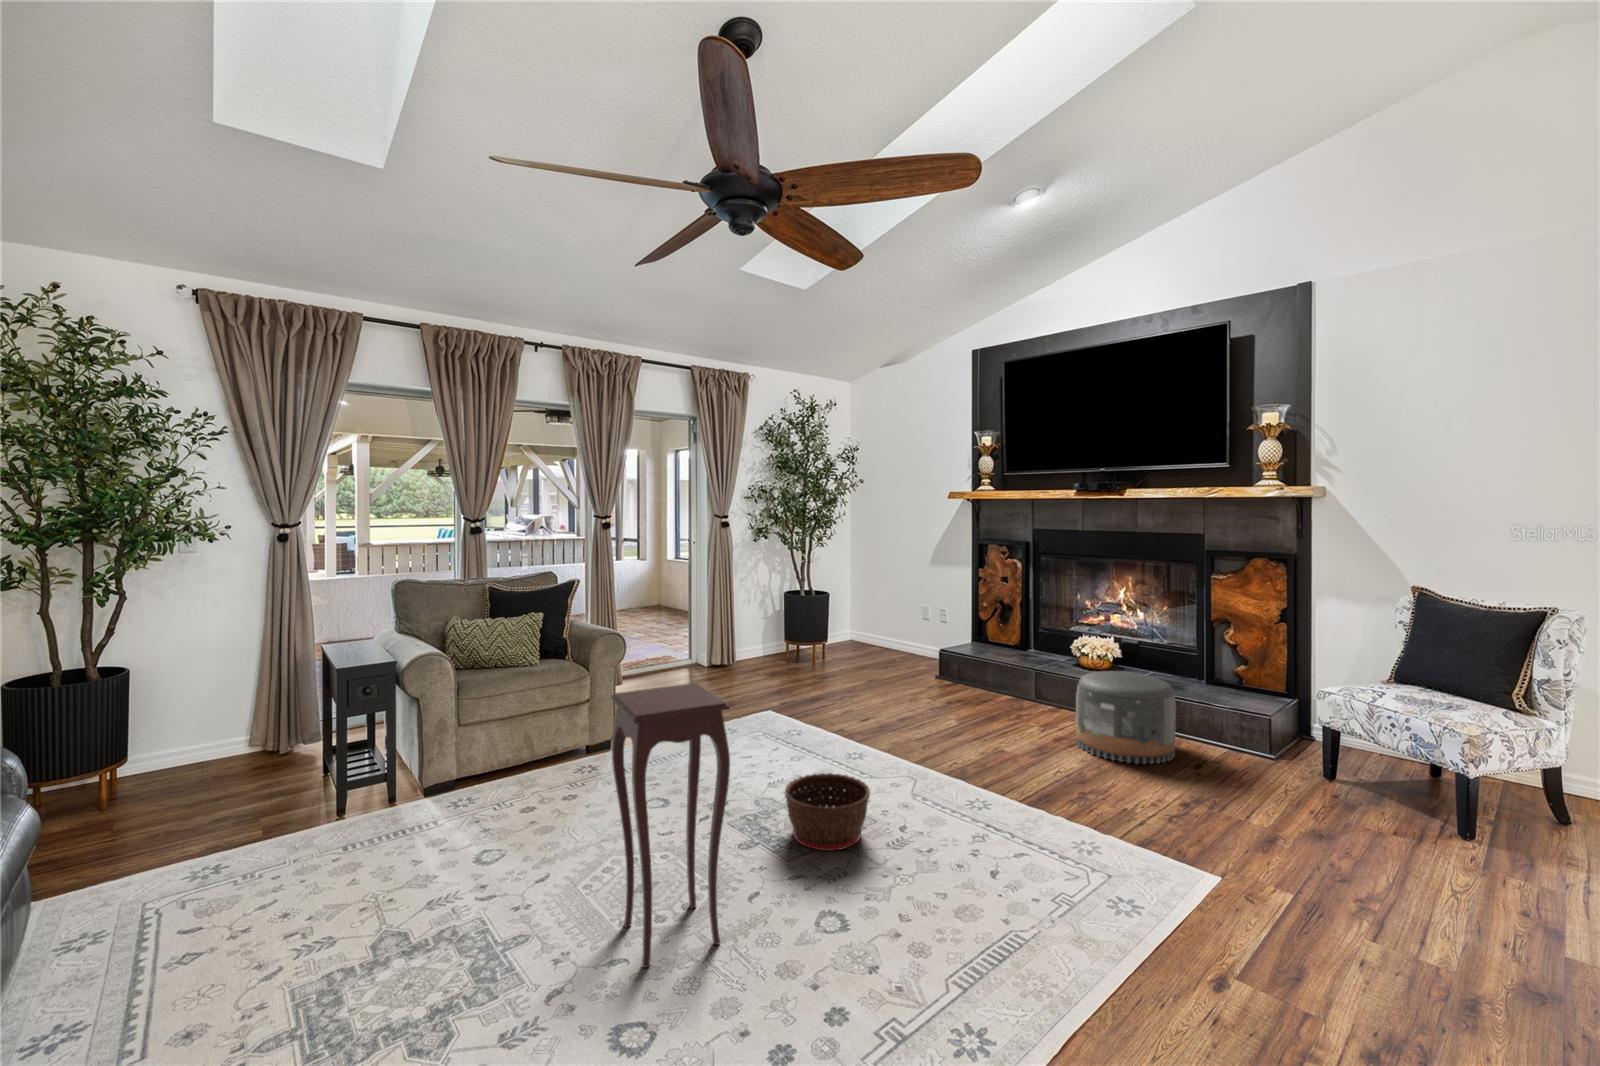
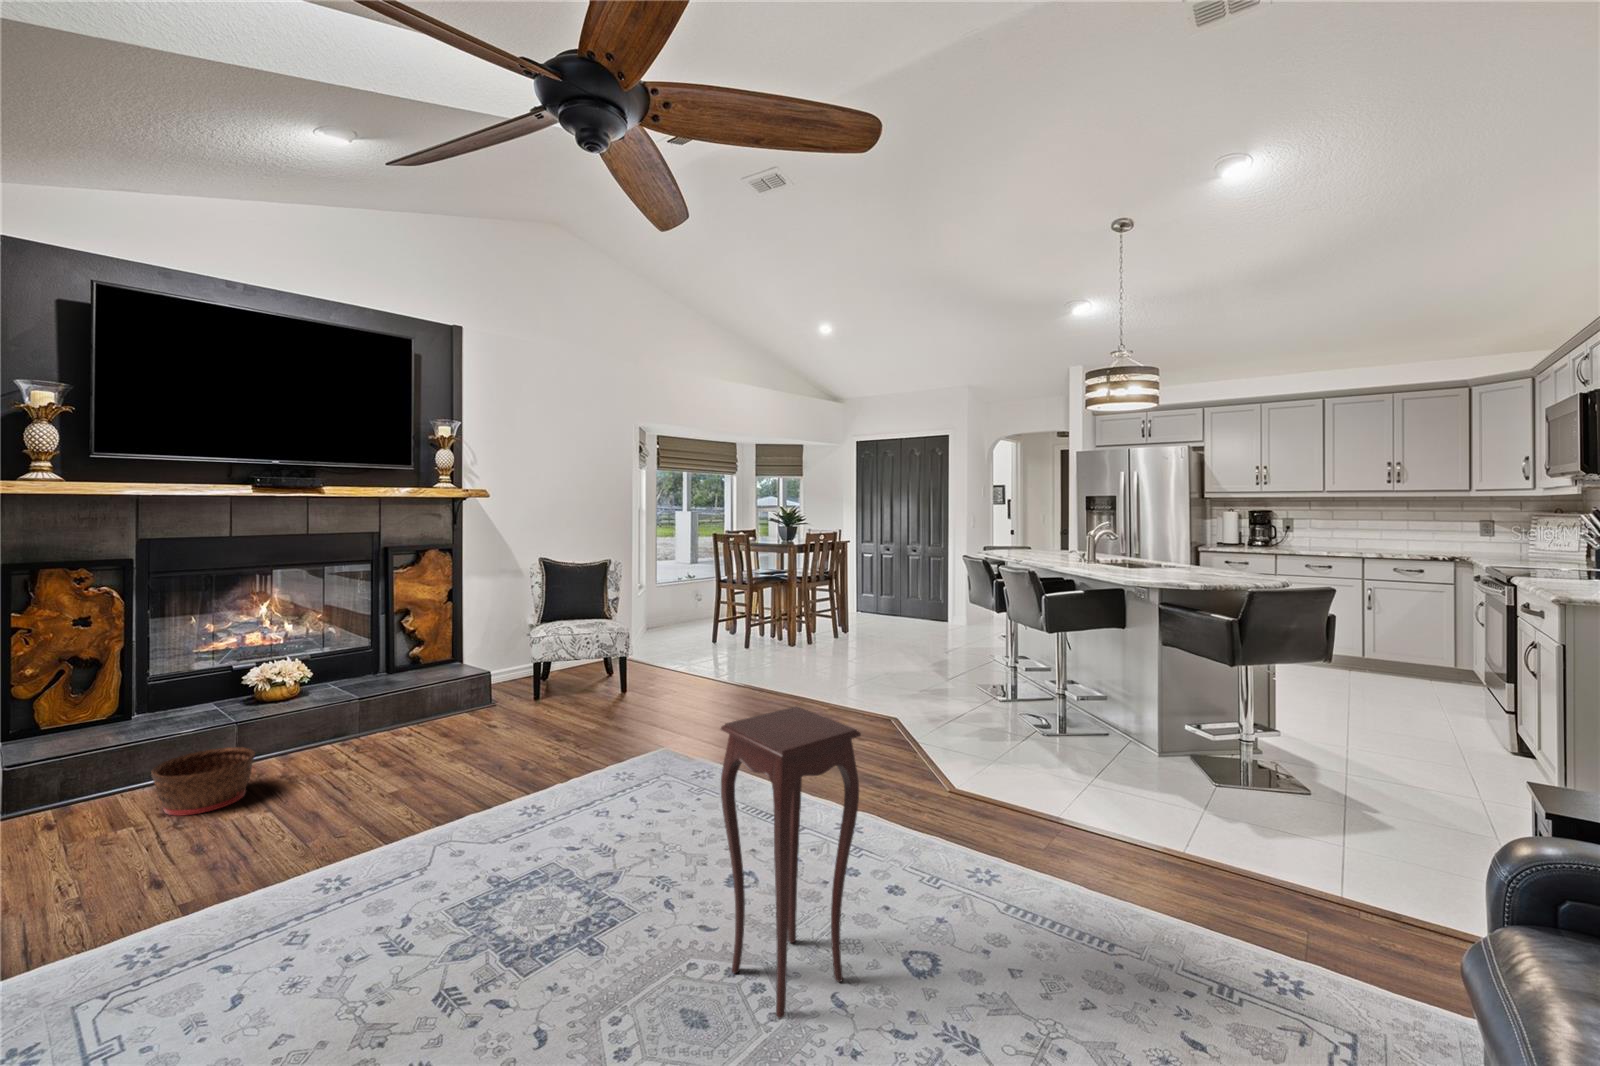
pouf: present [1076,671,1176,764] -> none [378,668,479,760]
basket: present [785,773,870,851] -> present [151,747,255,816]

